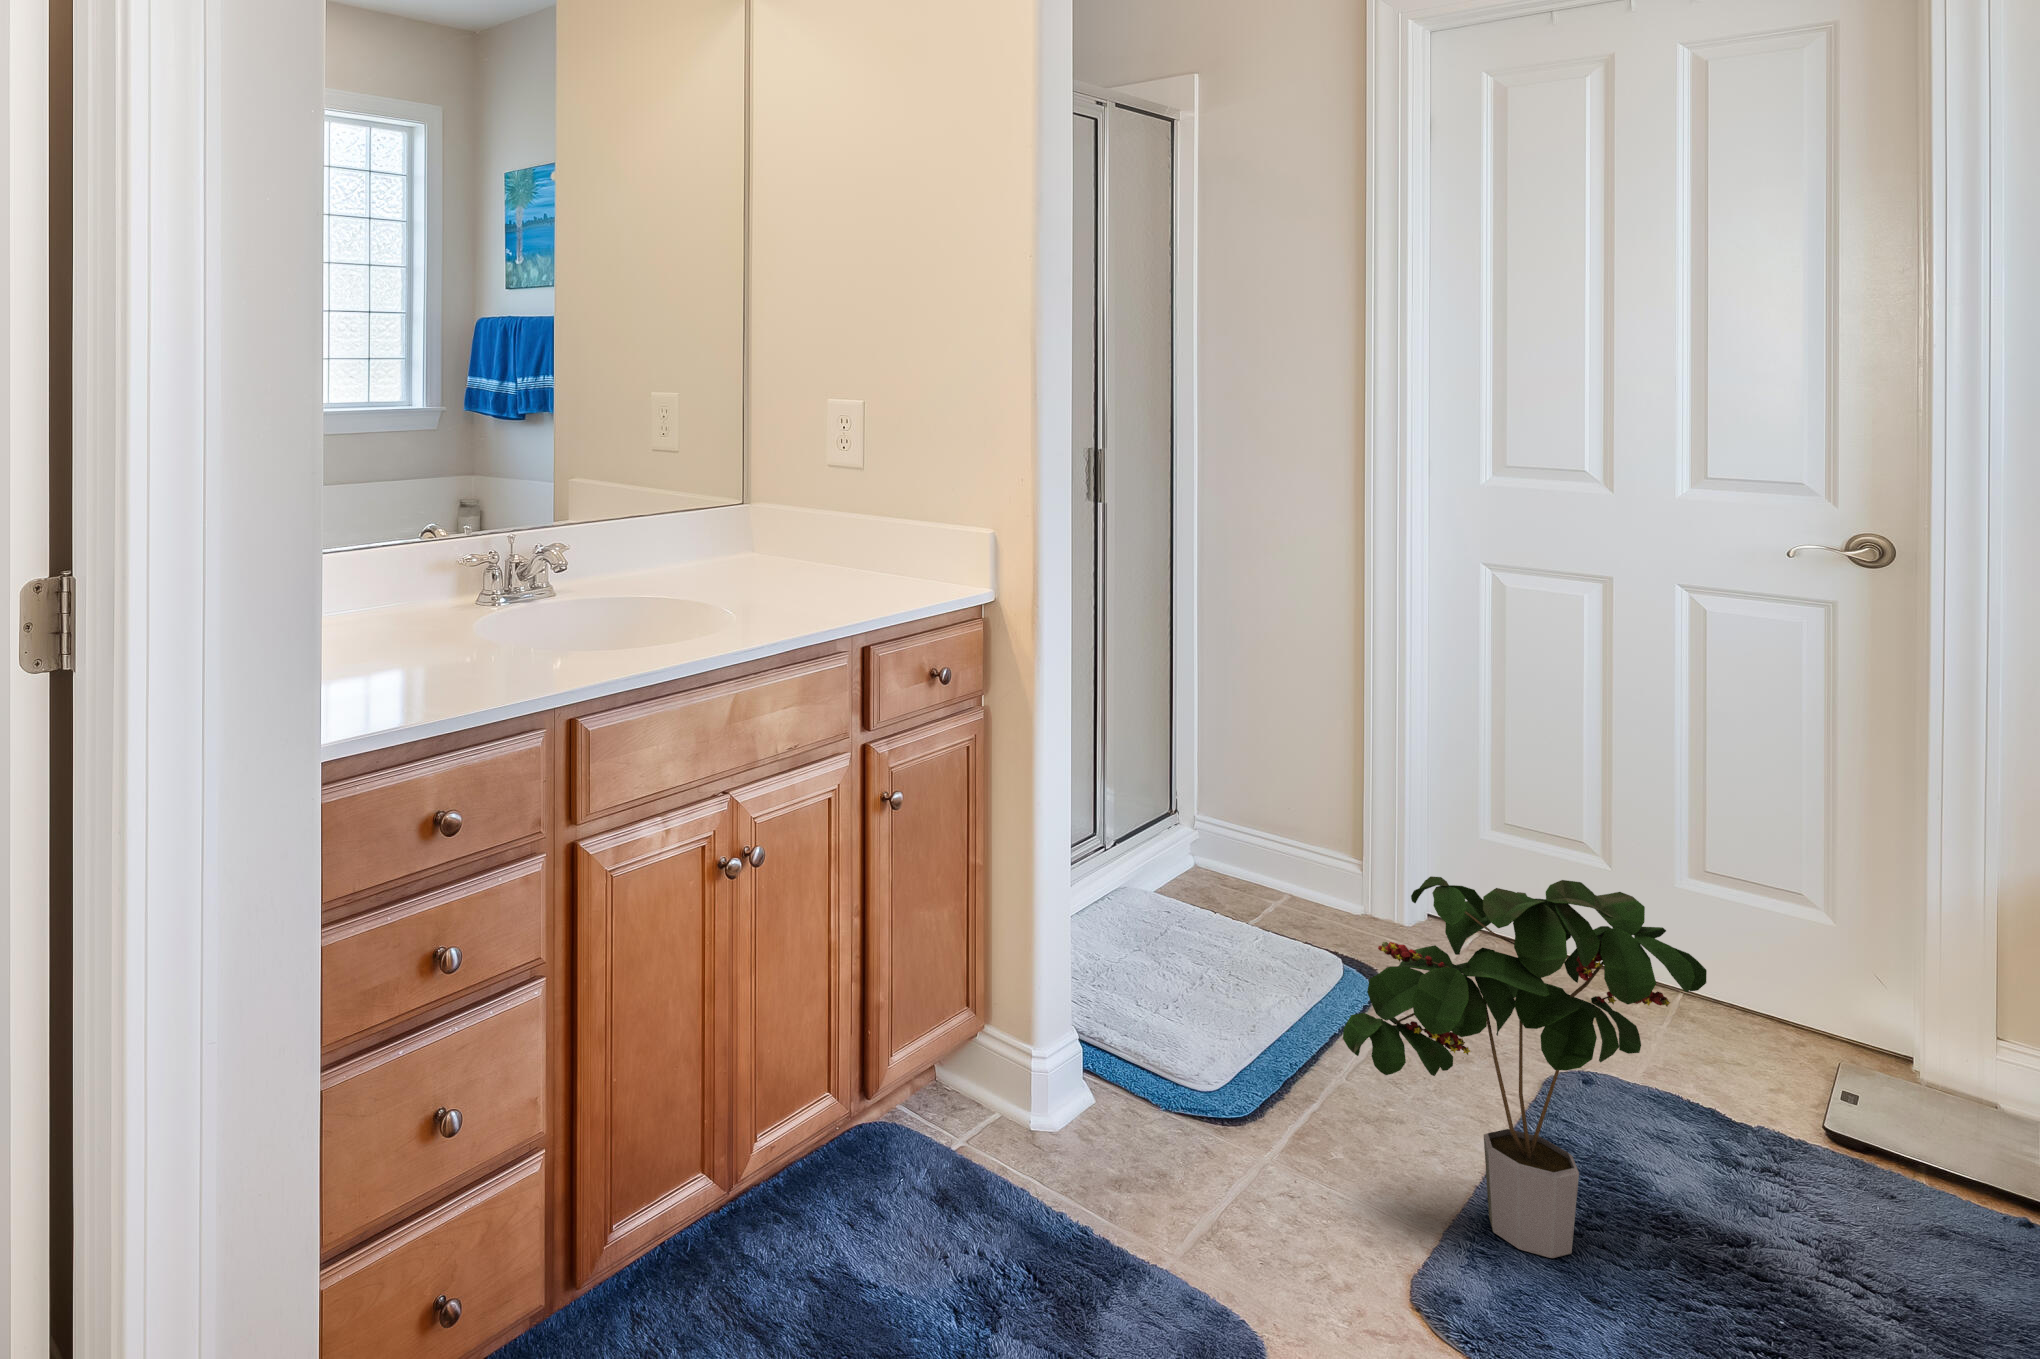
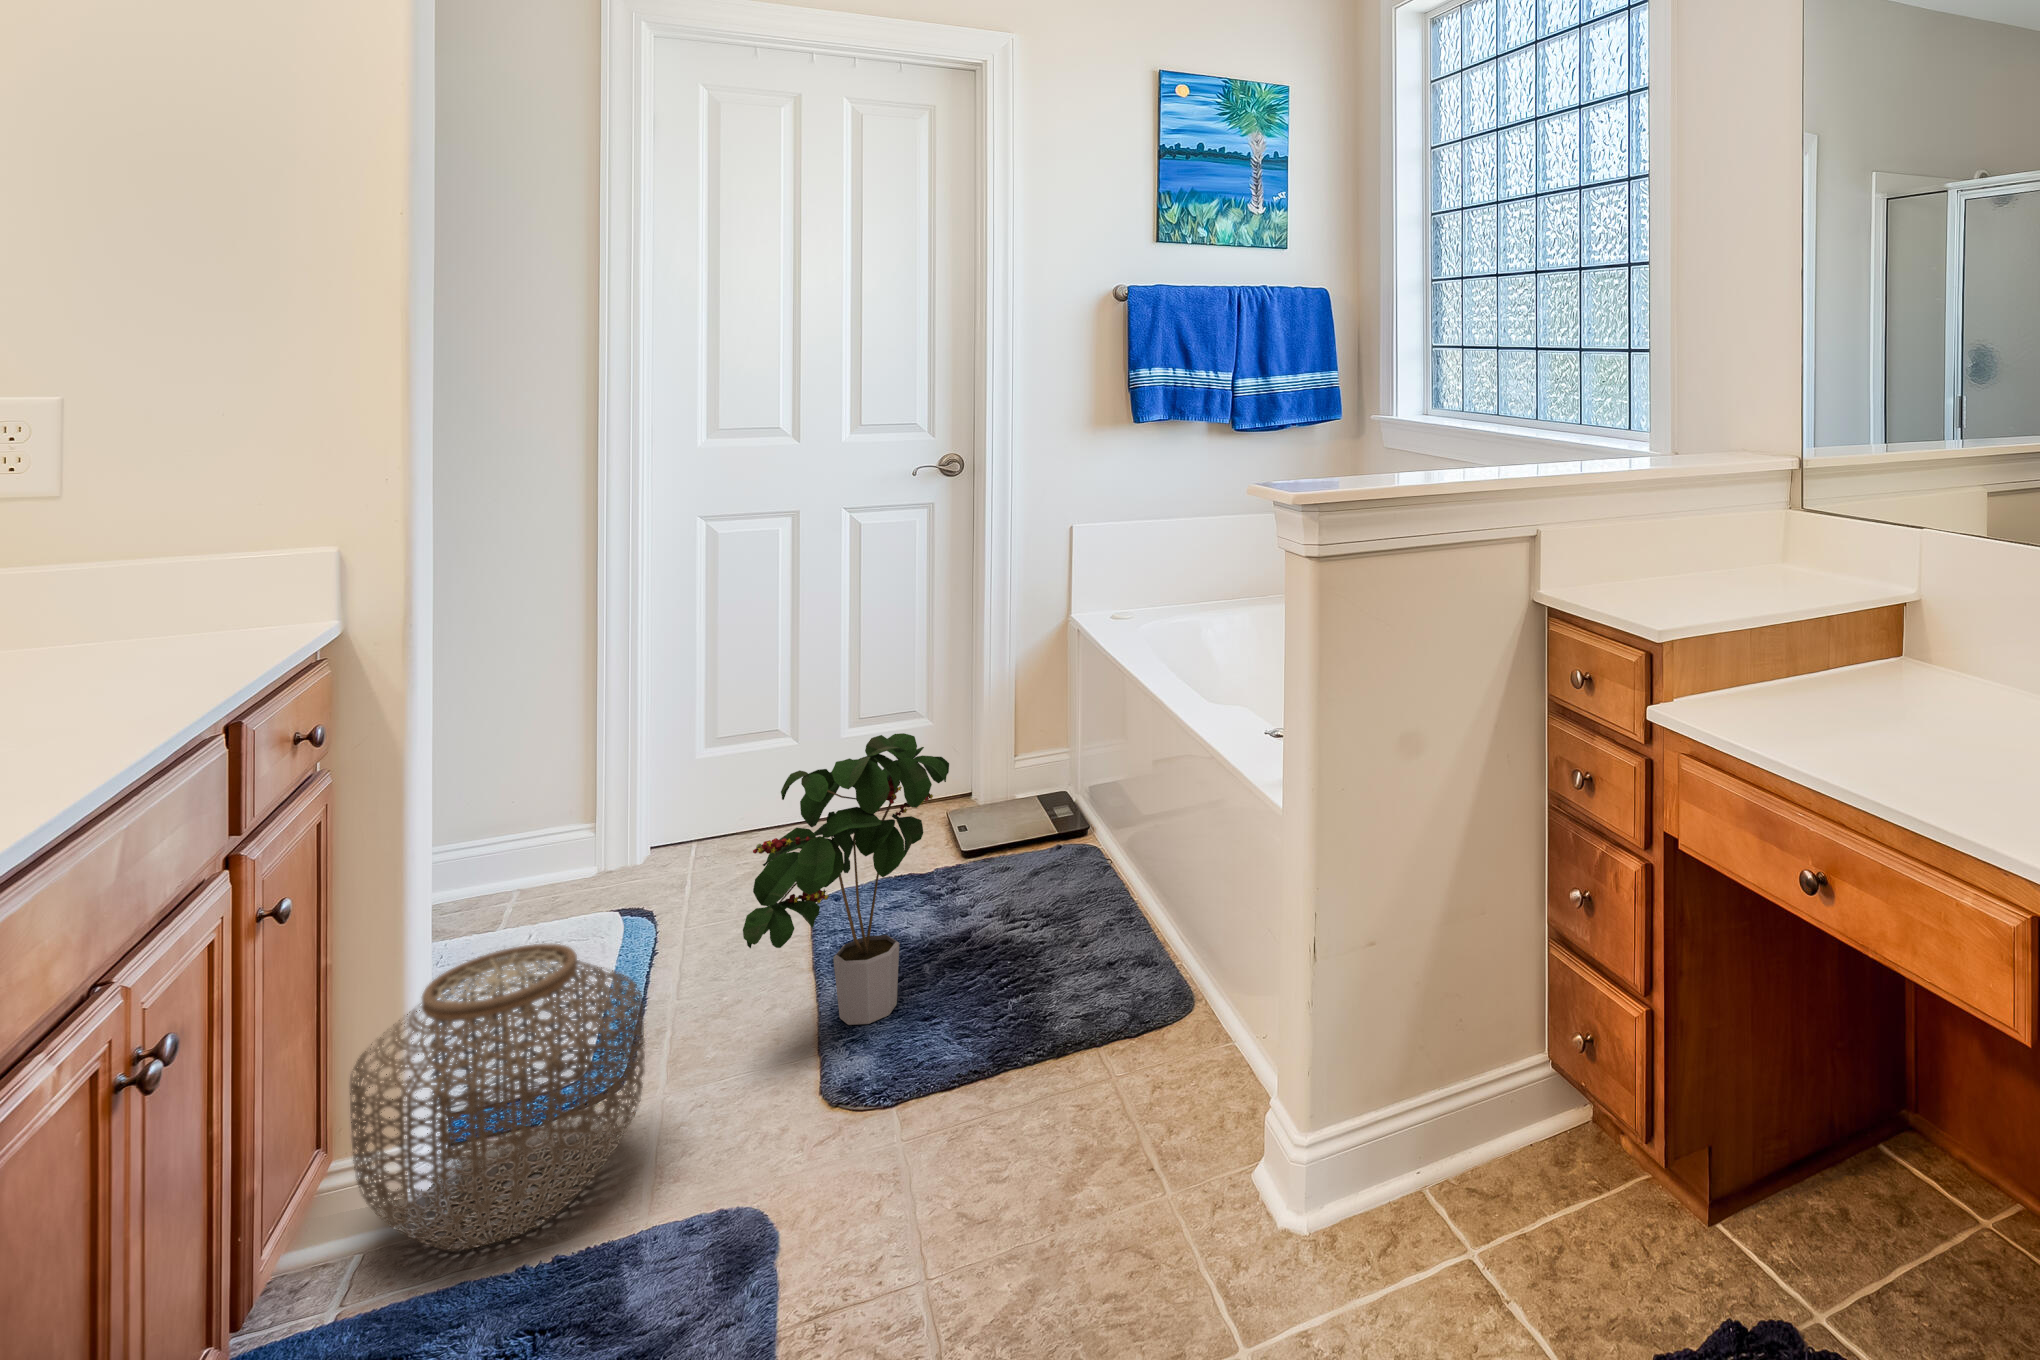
woven basket: none [980,910,1214,1192] -> present [350,944,645,1250]

